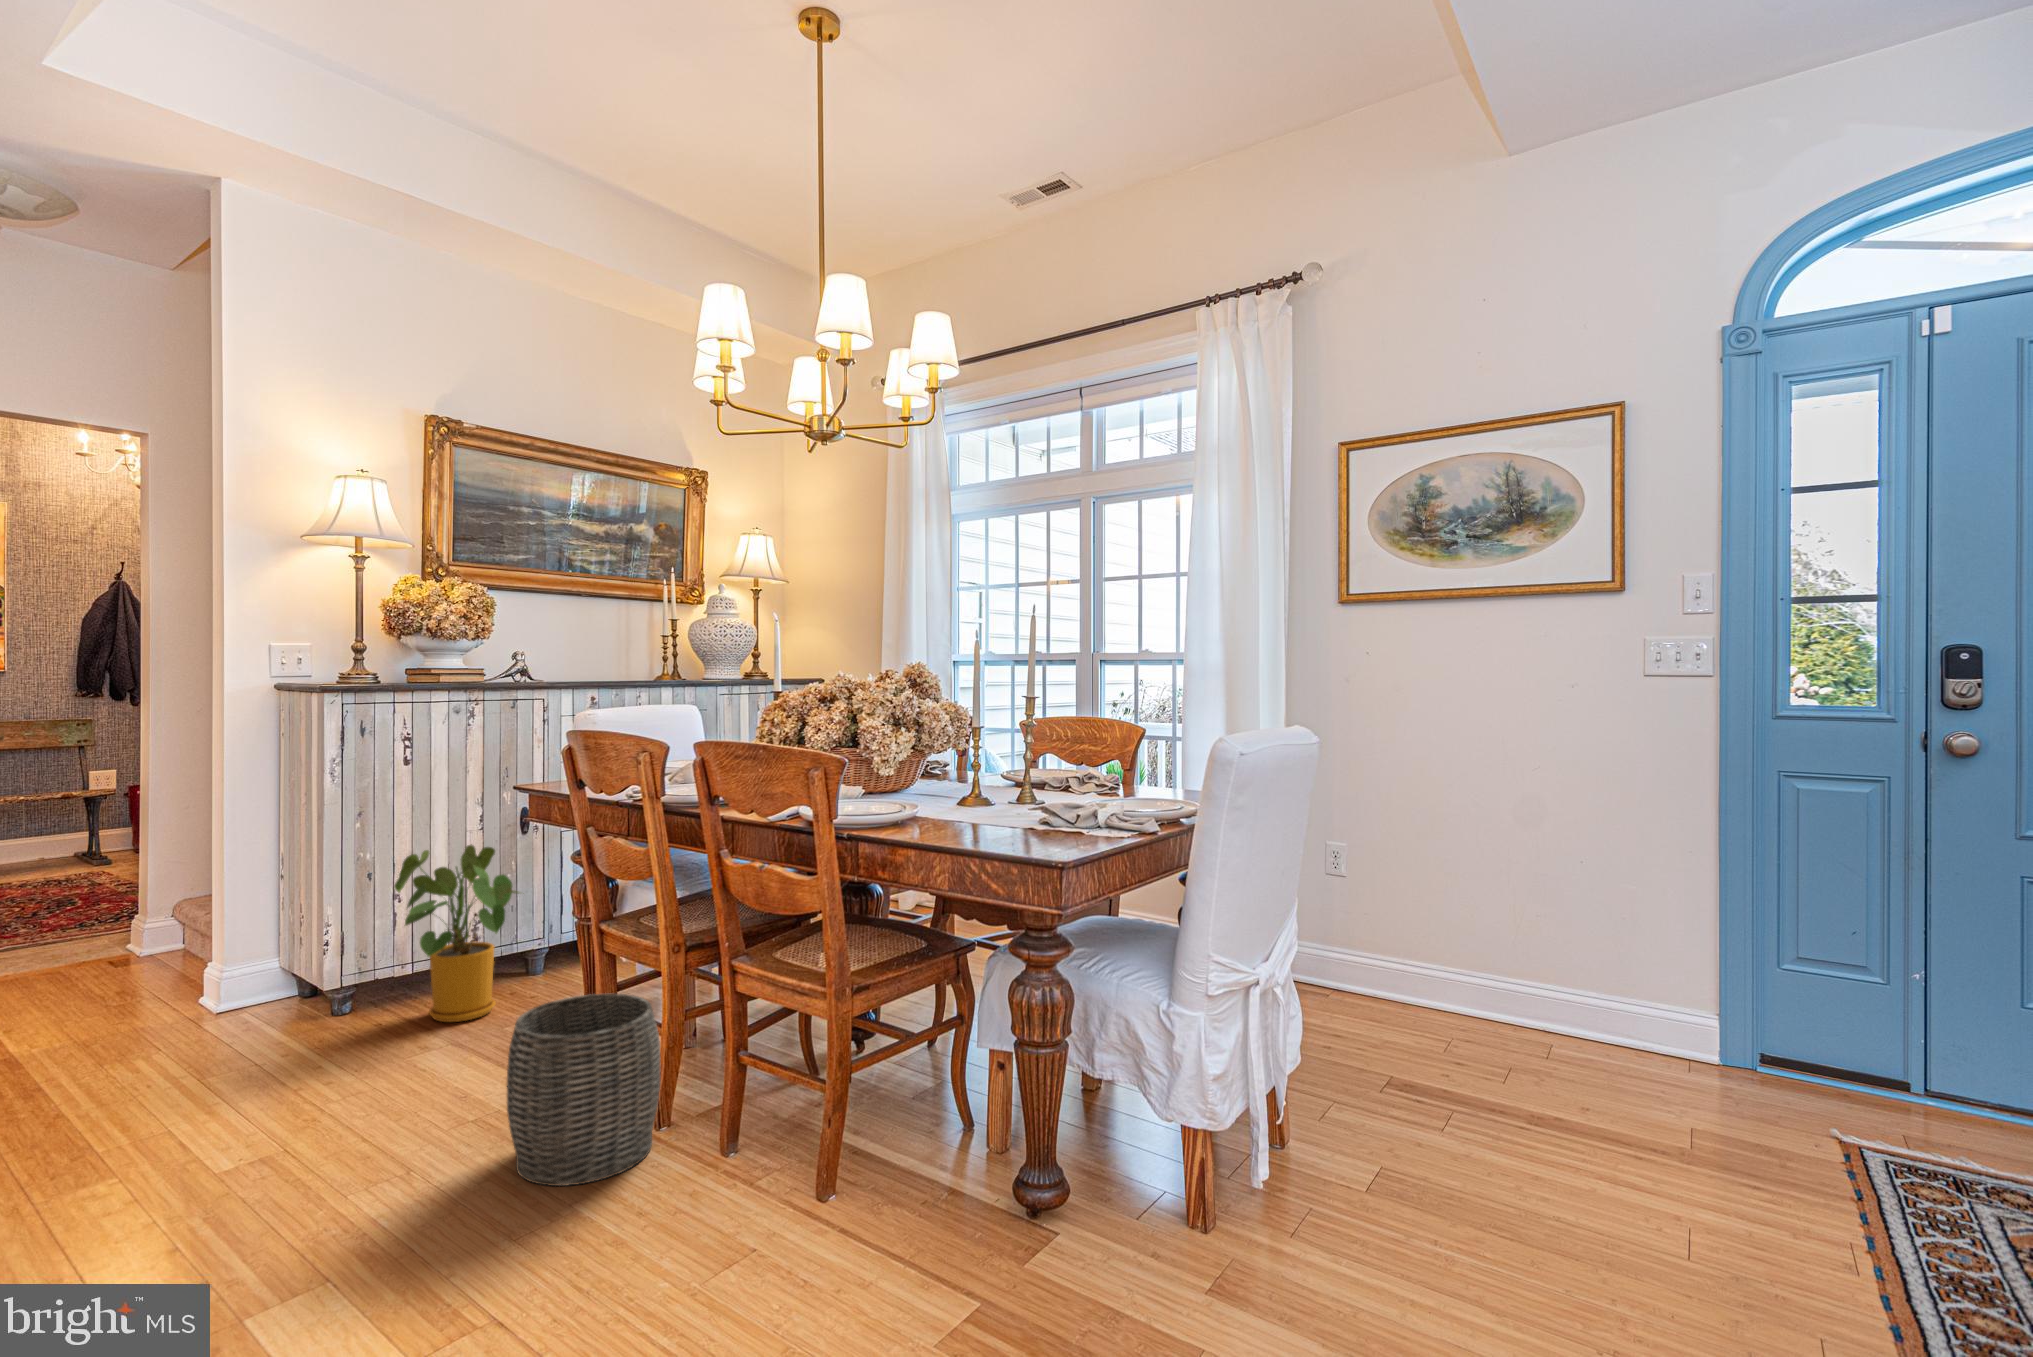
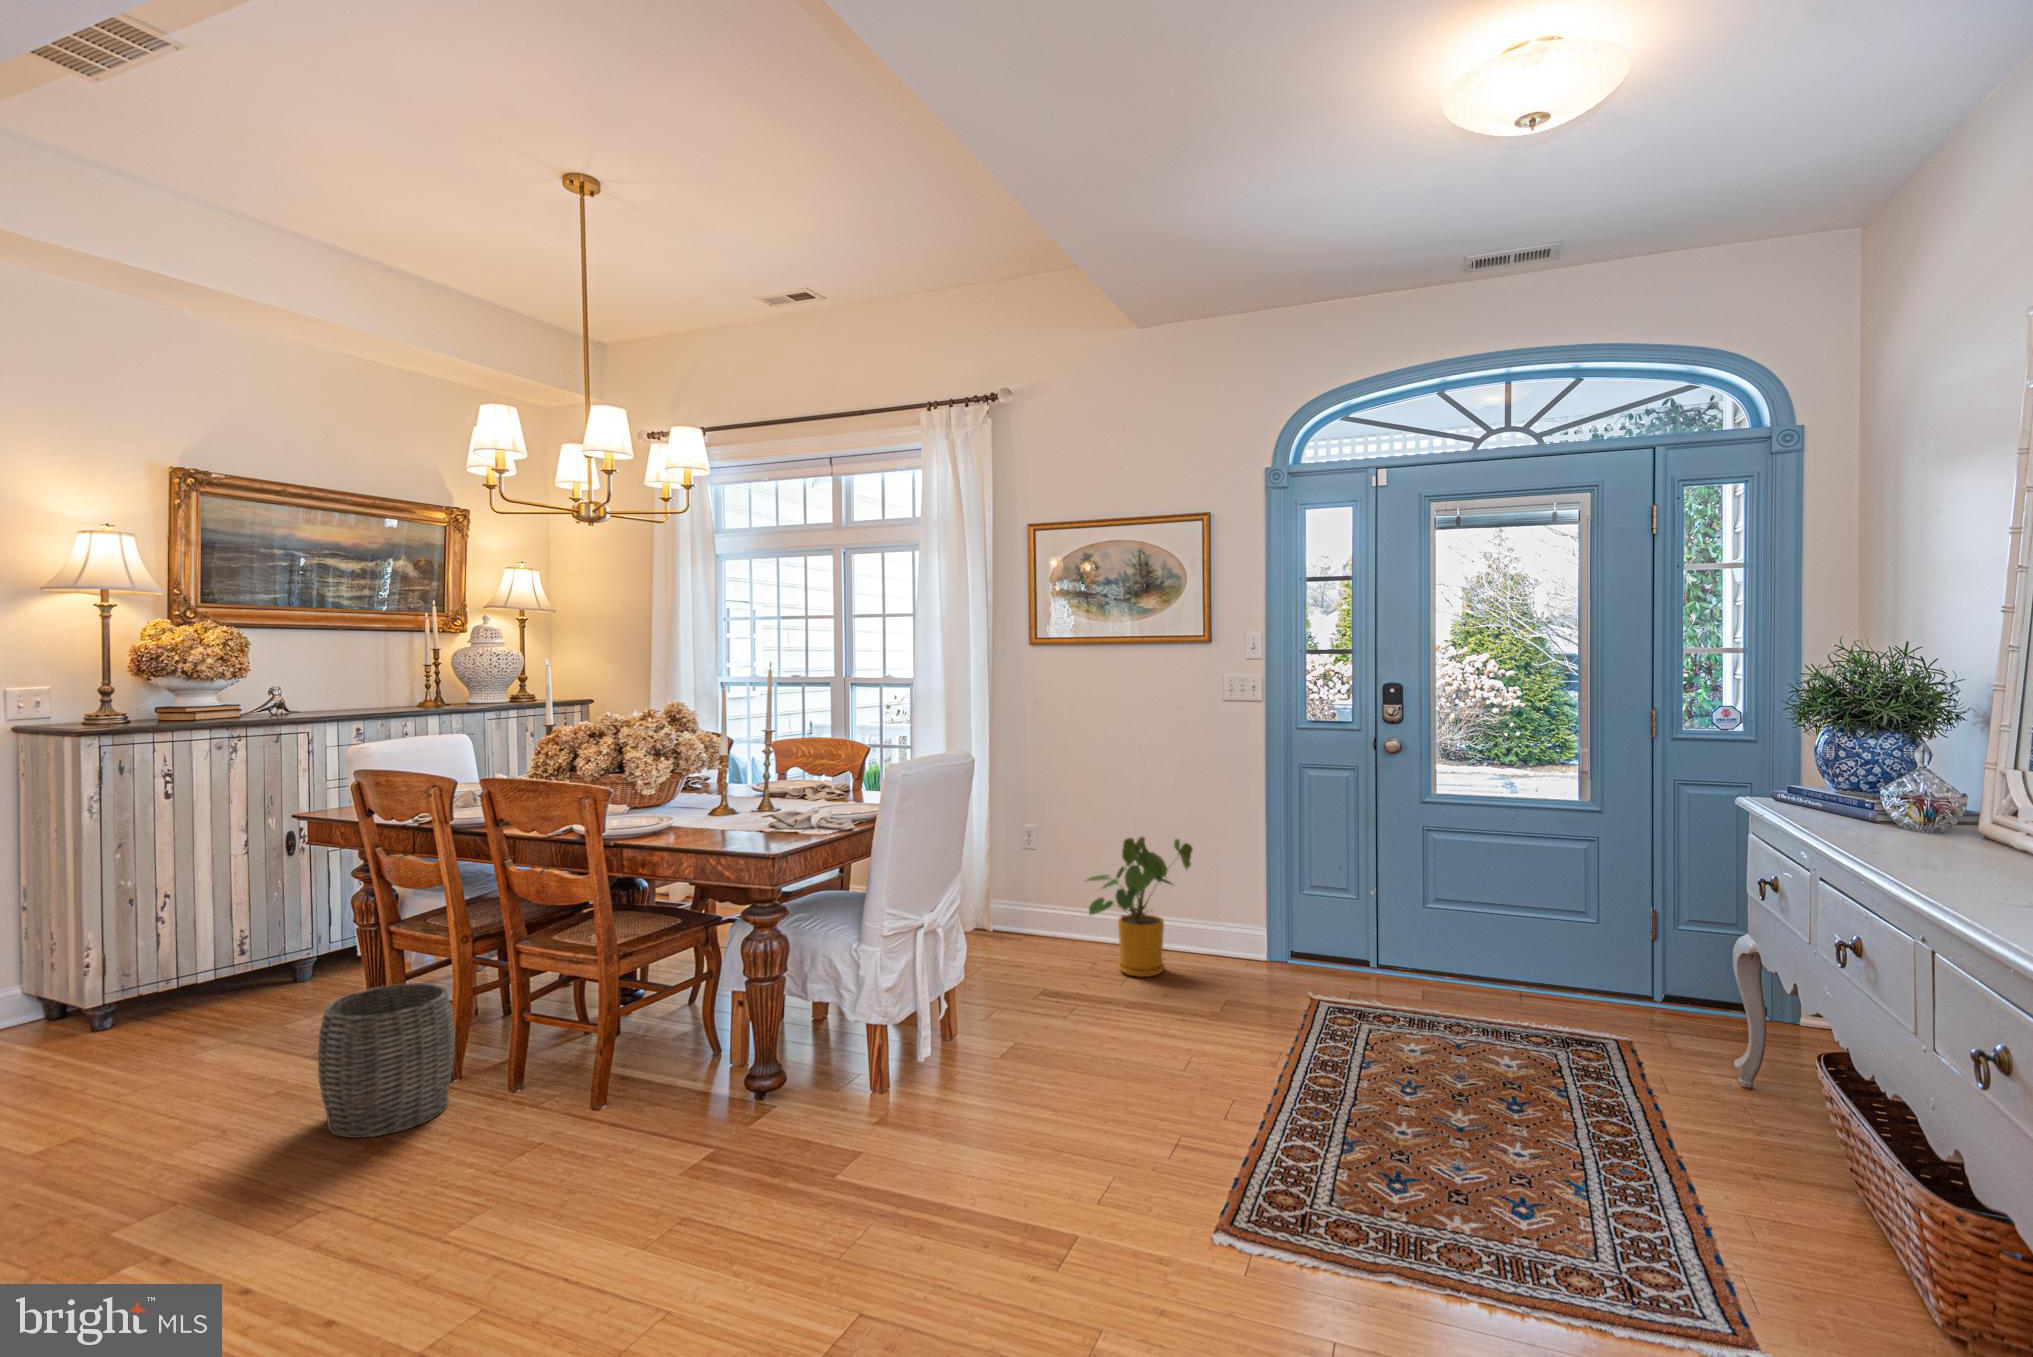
house plant: present [394,844,519,1022] -> present [1087,837,1193,977]

